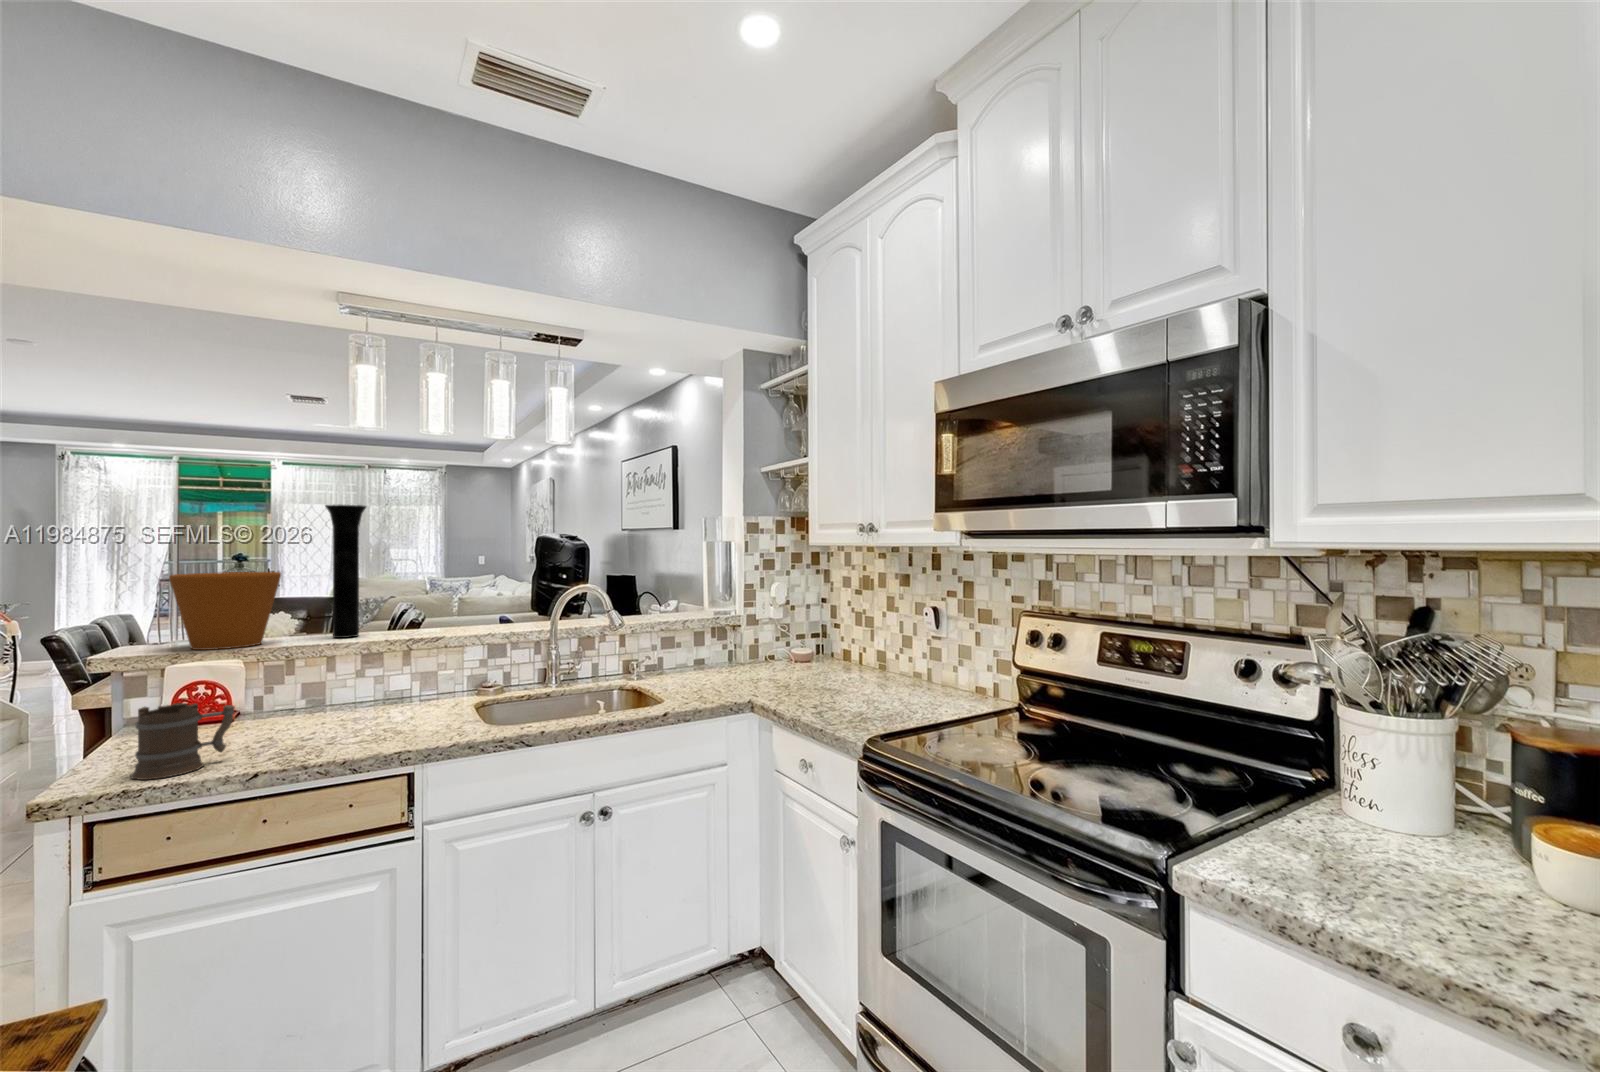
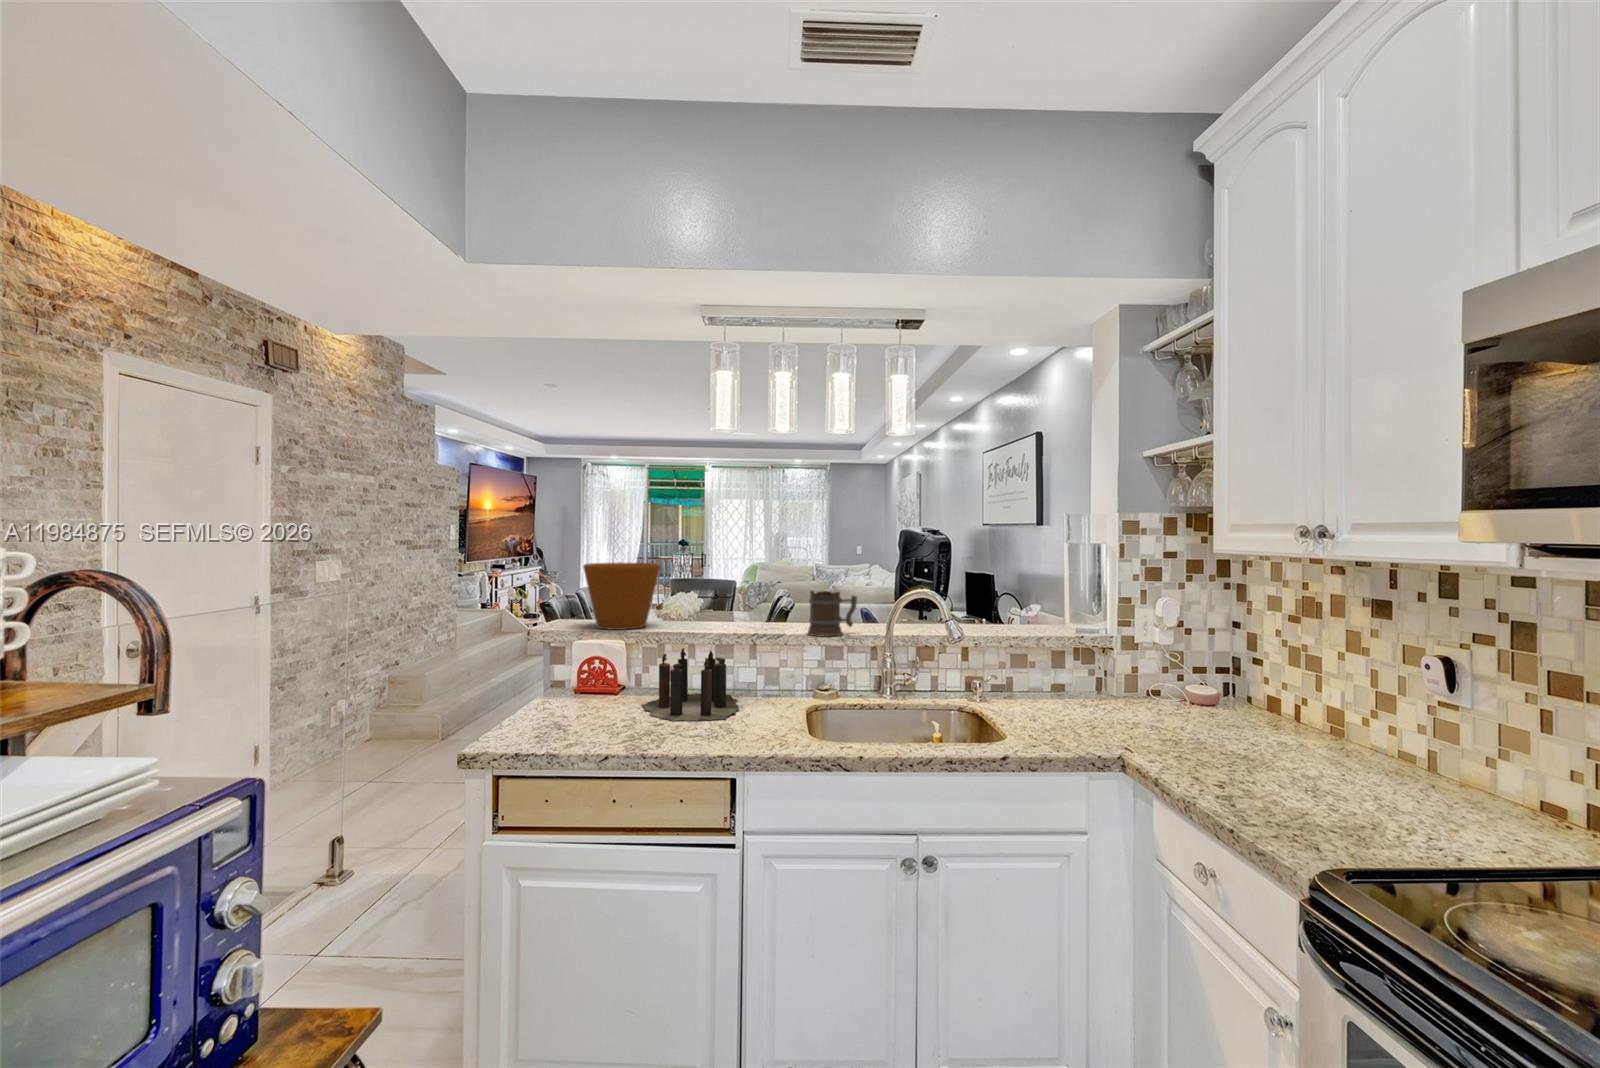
vase: present [325,505,366,638] -> none [694,504,727,626]
candle: none [269,659,431,735] -> present [642,648,739,721]
mug: present [131,703,235,780] -> present [807,591,857,637]

